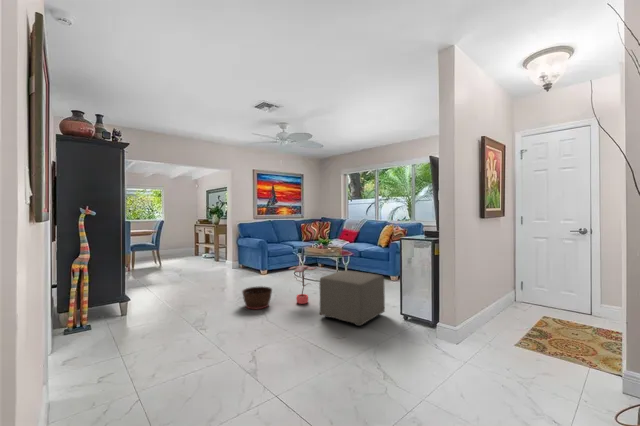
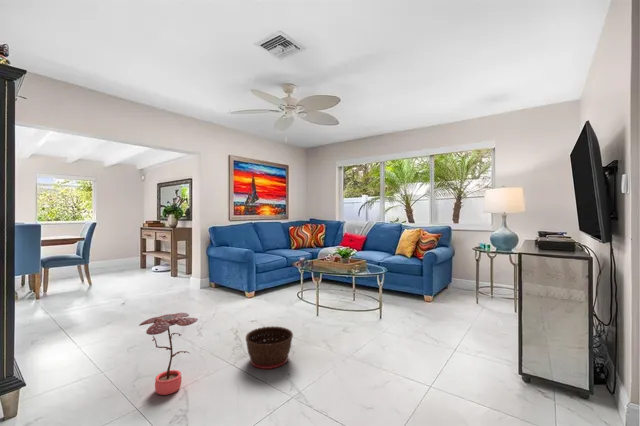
potted plant: present [289,265,316,304] -> present [139,313,198,395]
ottoman: present [320,271,385,326] -> none [383,299,475,398]

